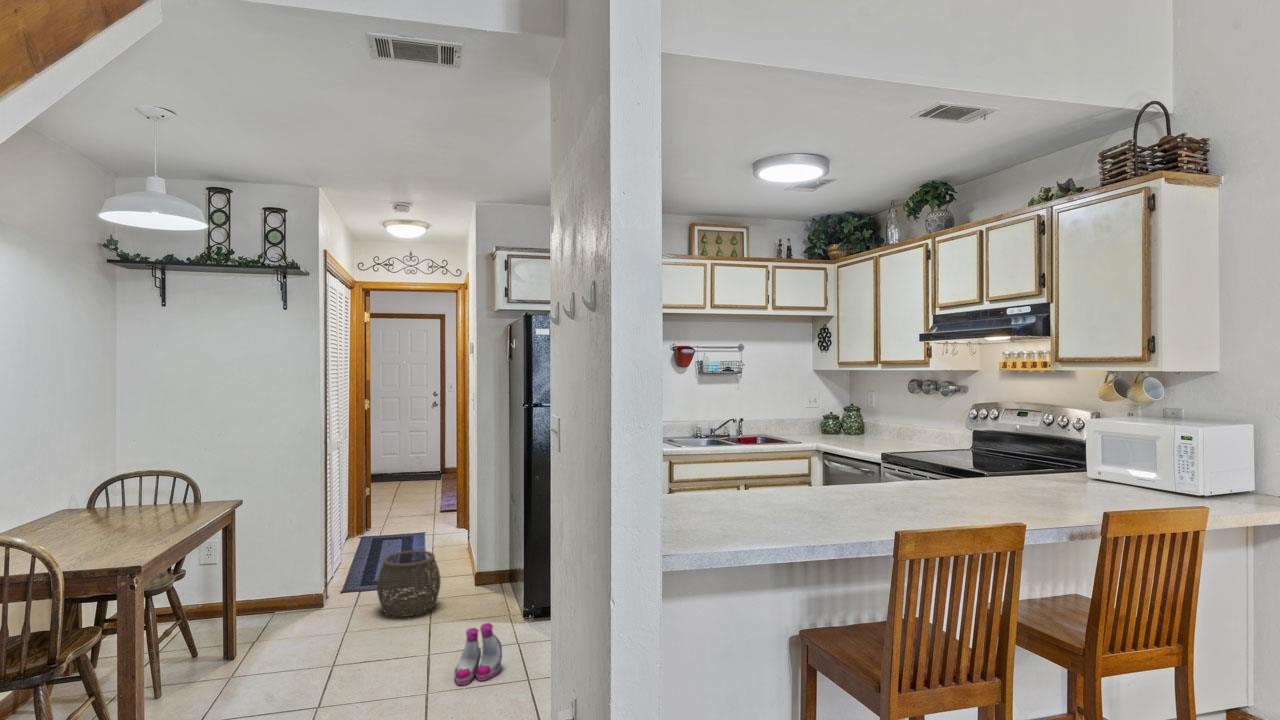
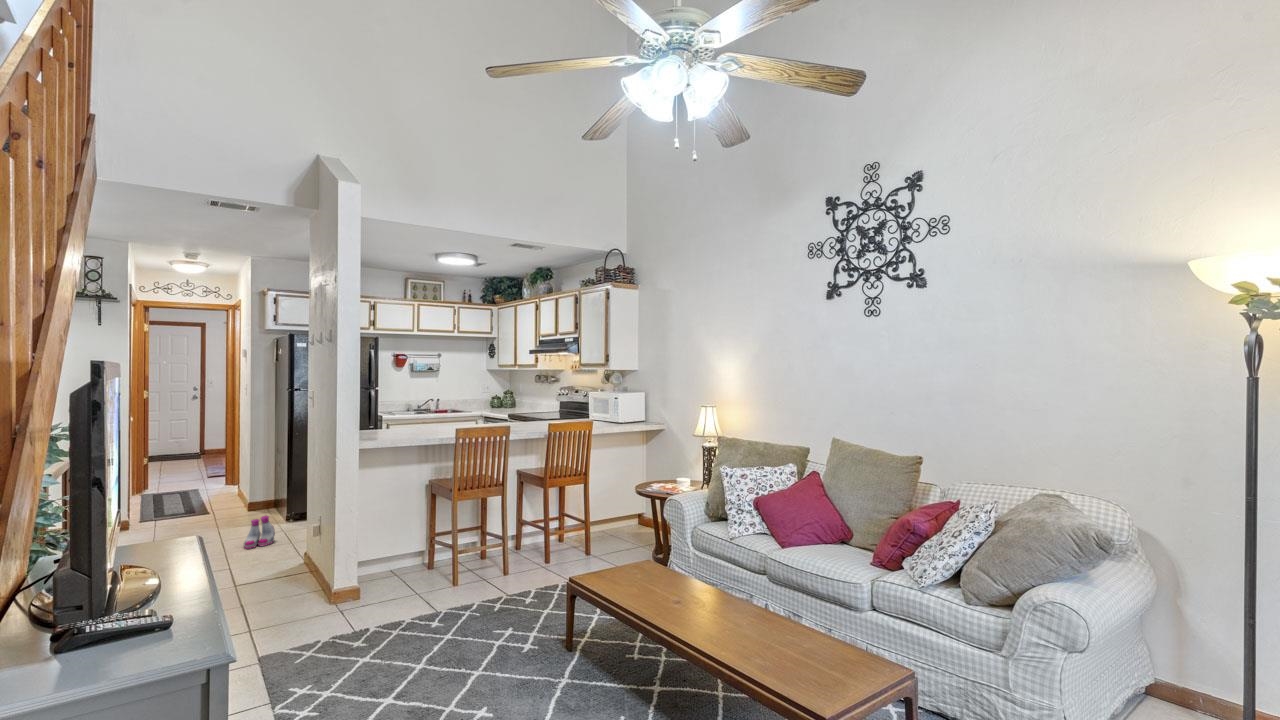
woven basket: present [377,550,441,617] -> none [176,488,225,530]

